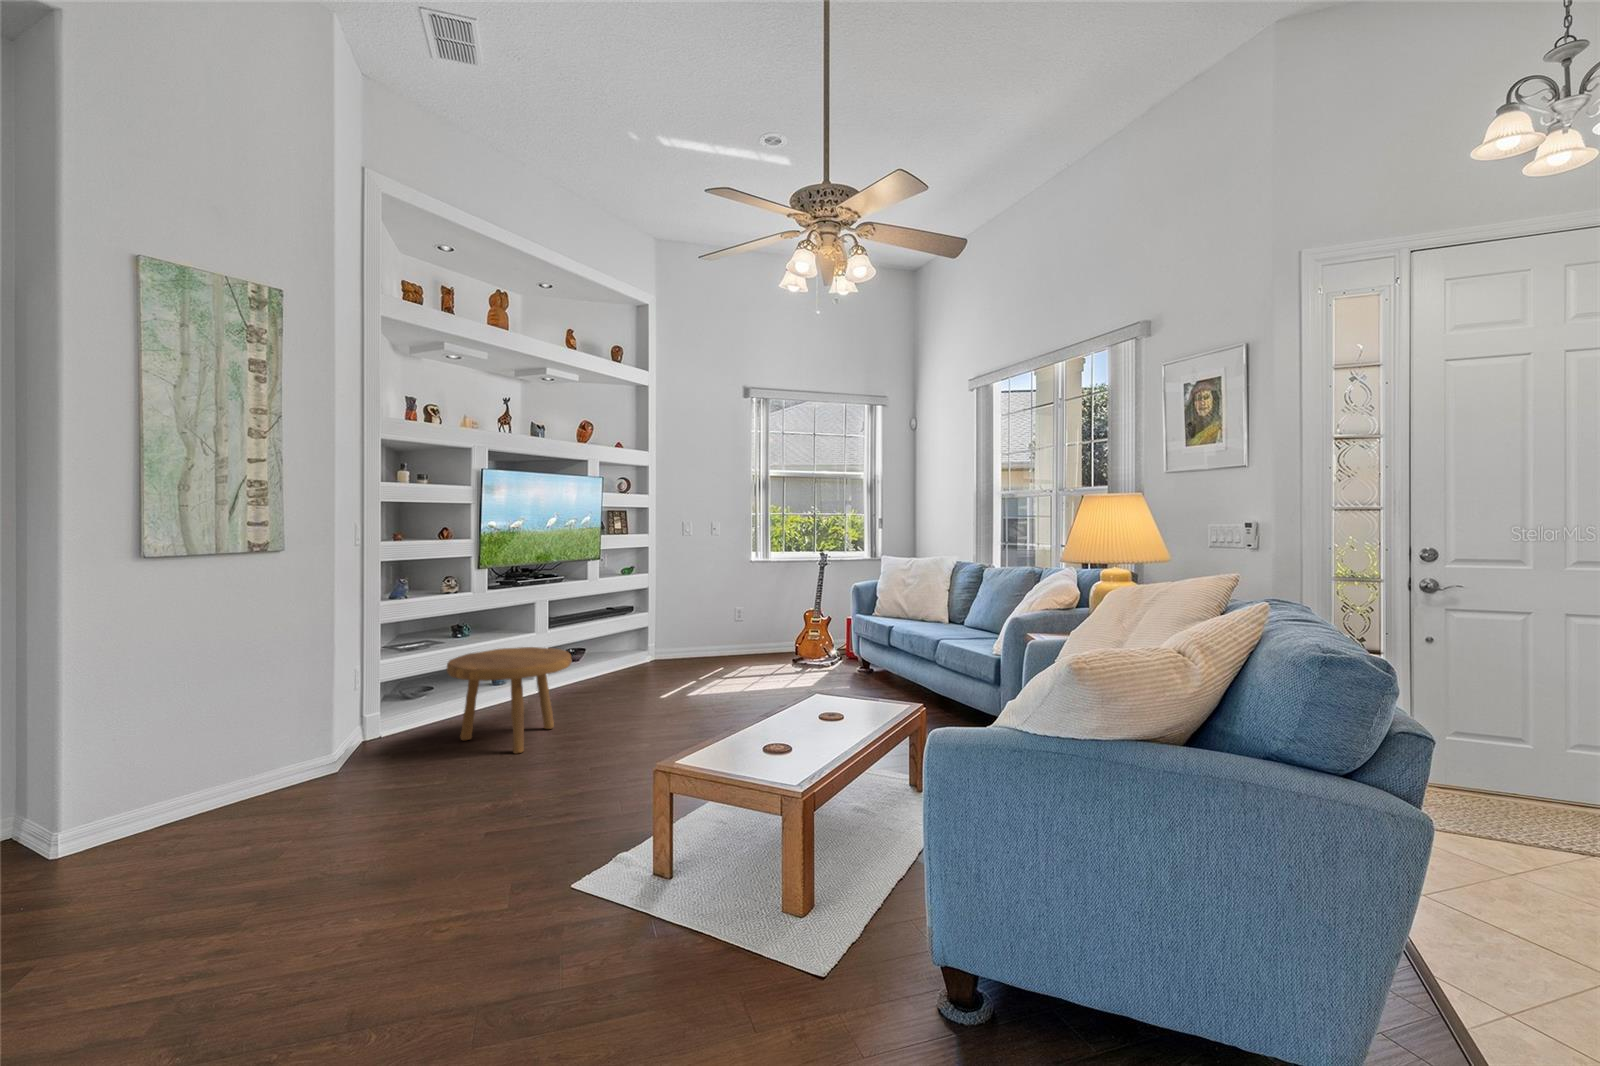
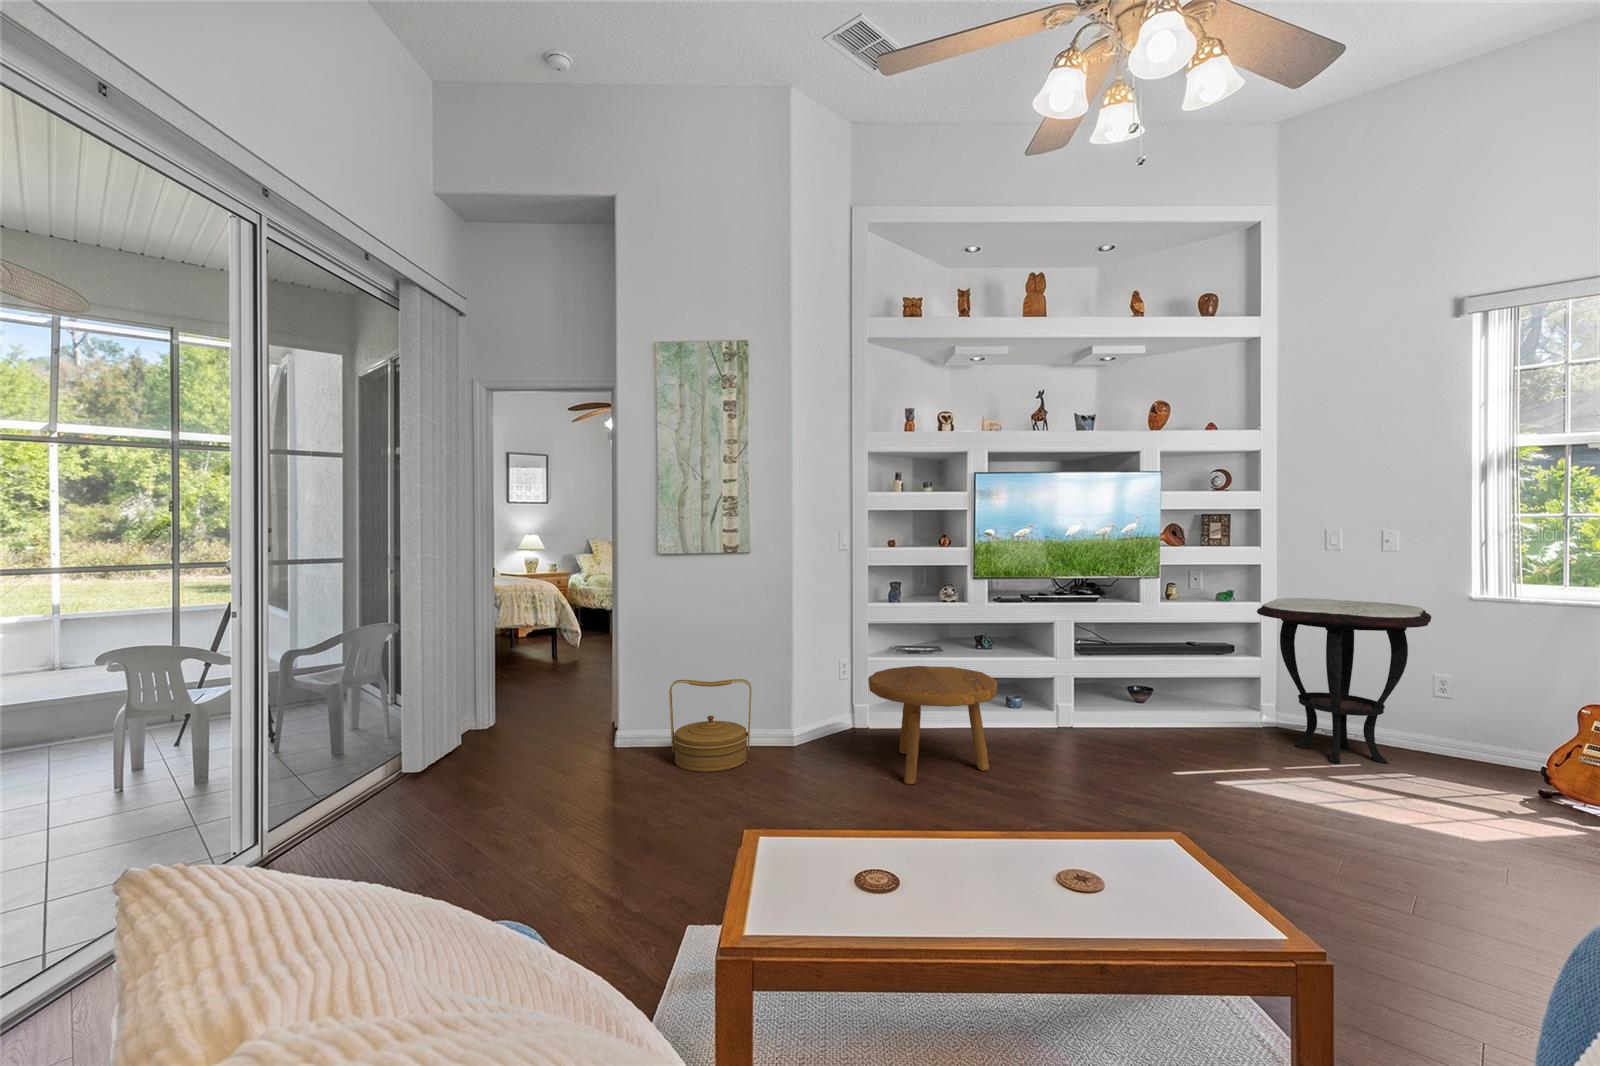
side table: none [656,567,749,670] -> present [1257,598,1431,764]
woven basket: none [214,700,331,827] -> present [669,679,752,772]

